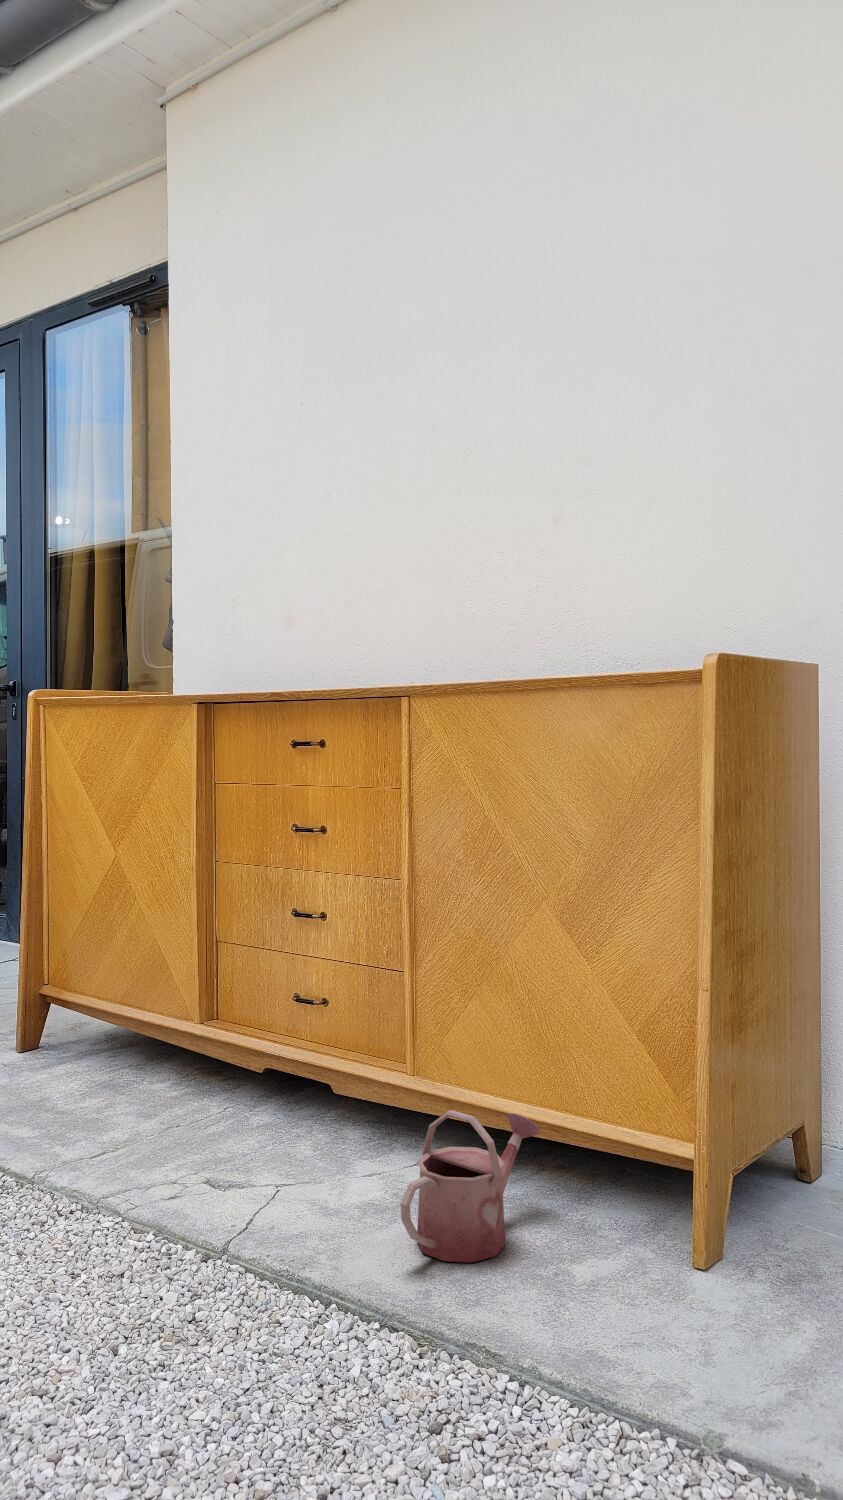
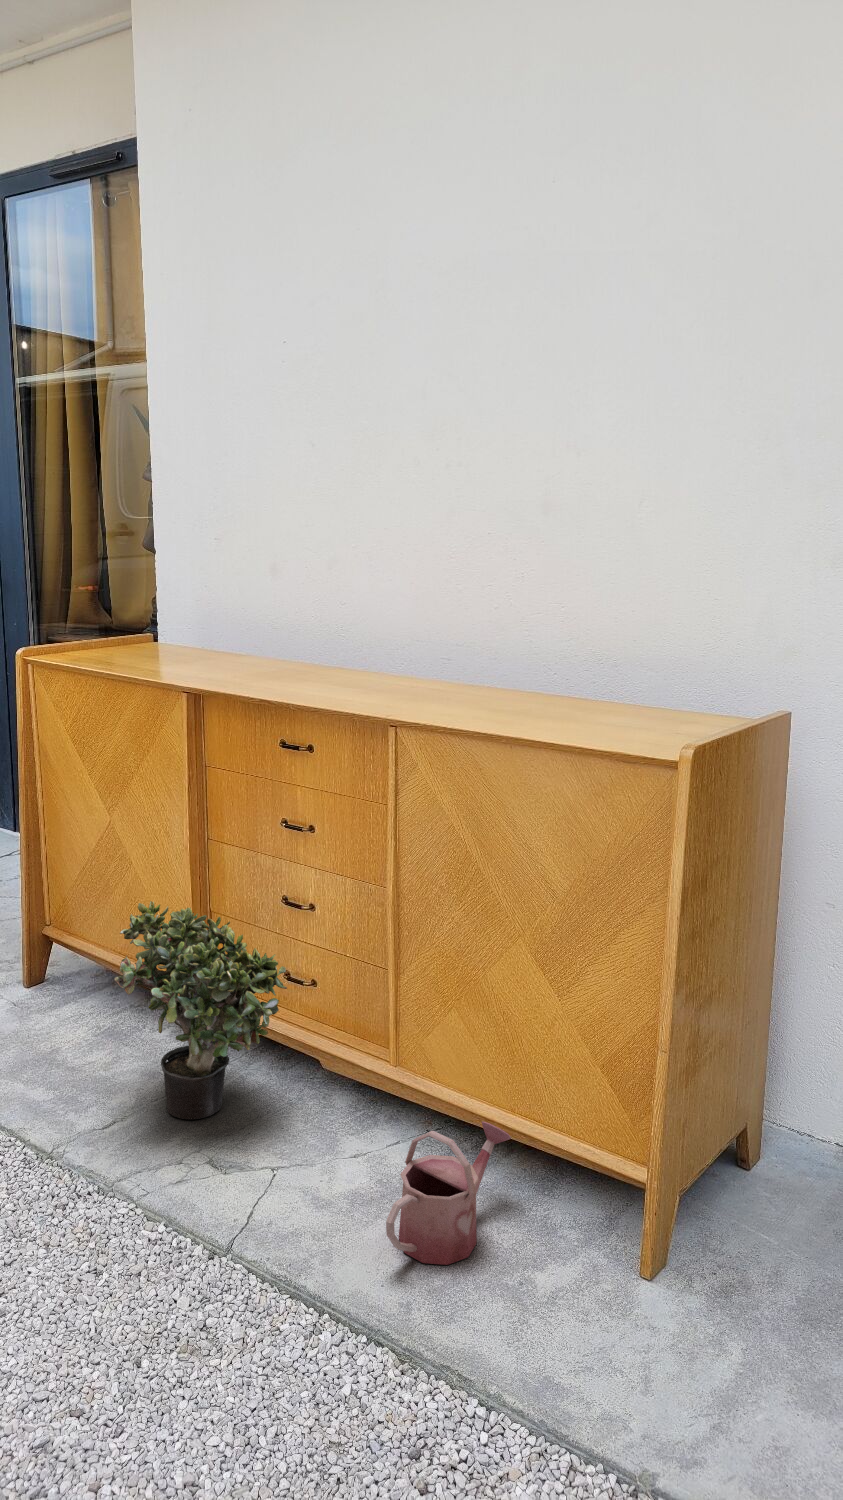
potted plant: none [106,913,293,1151] -> present [114,901,287,1120]

